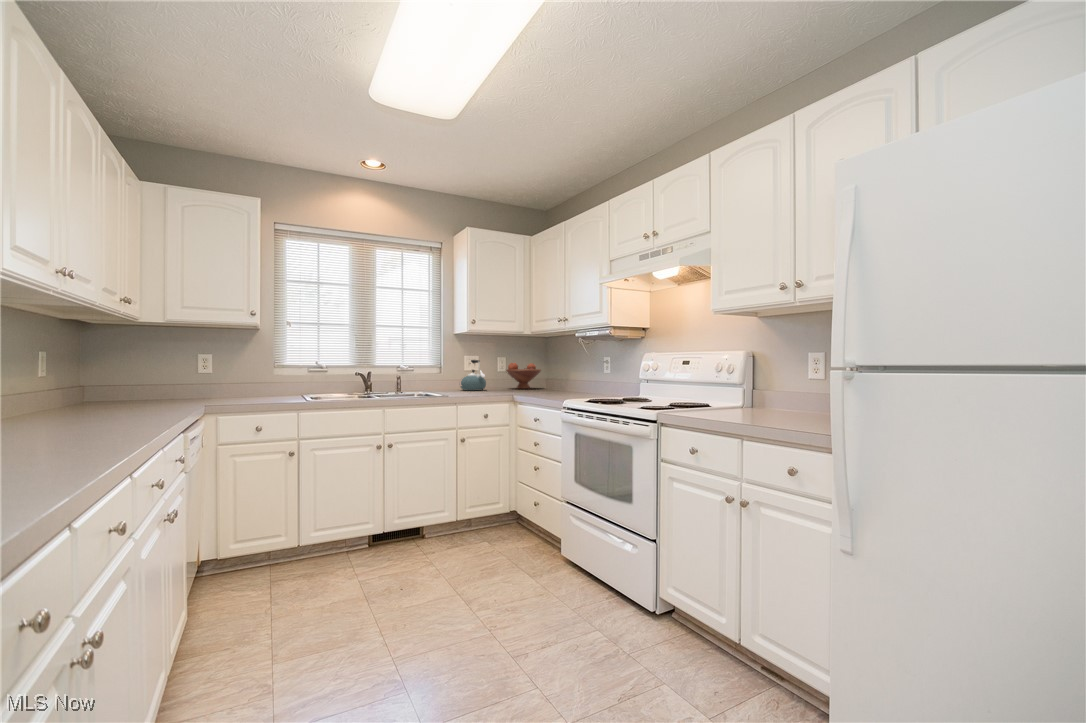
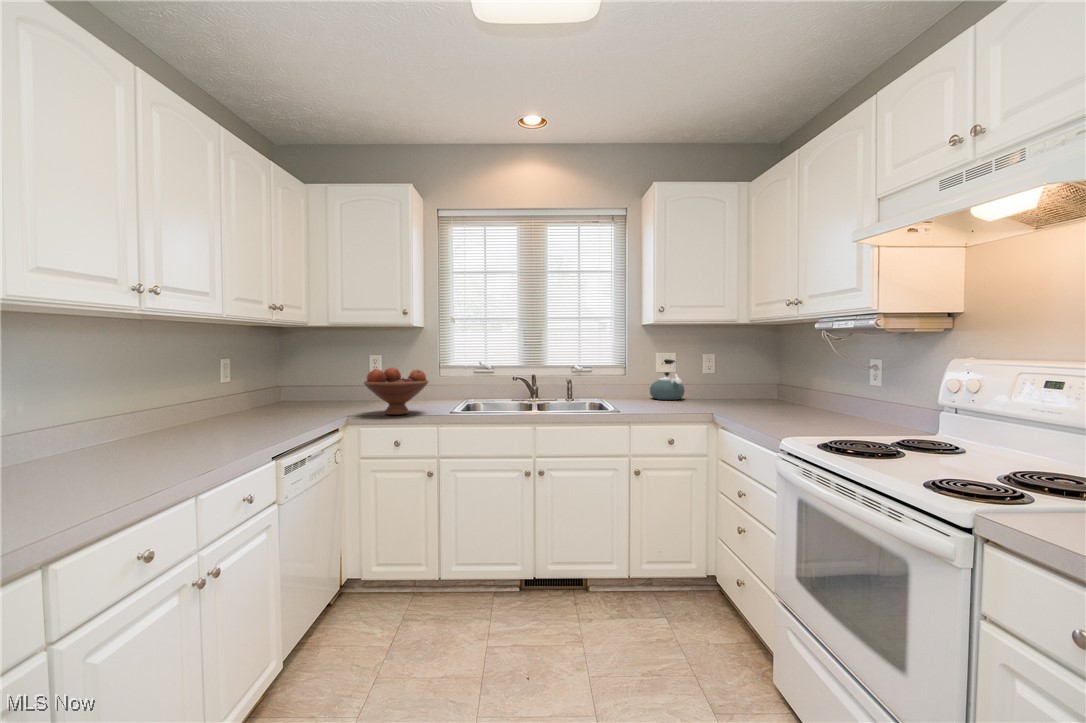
fruit bowl: present [506,363,541,389] -> present [364,368,428,415]

